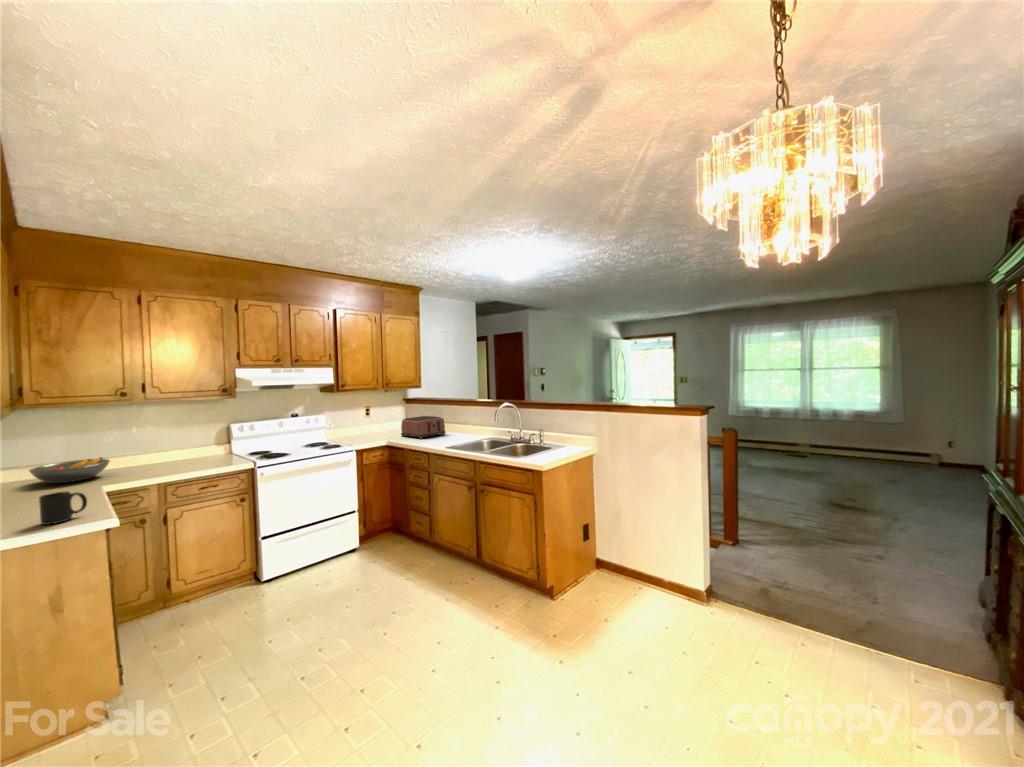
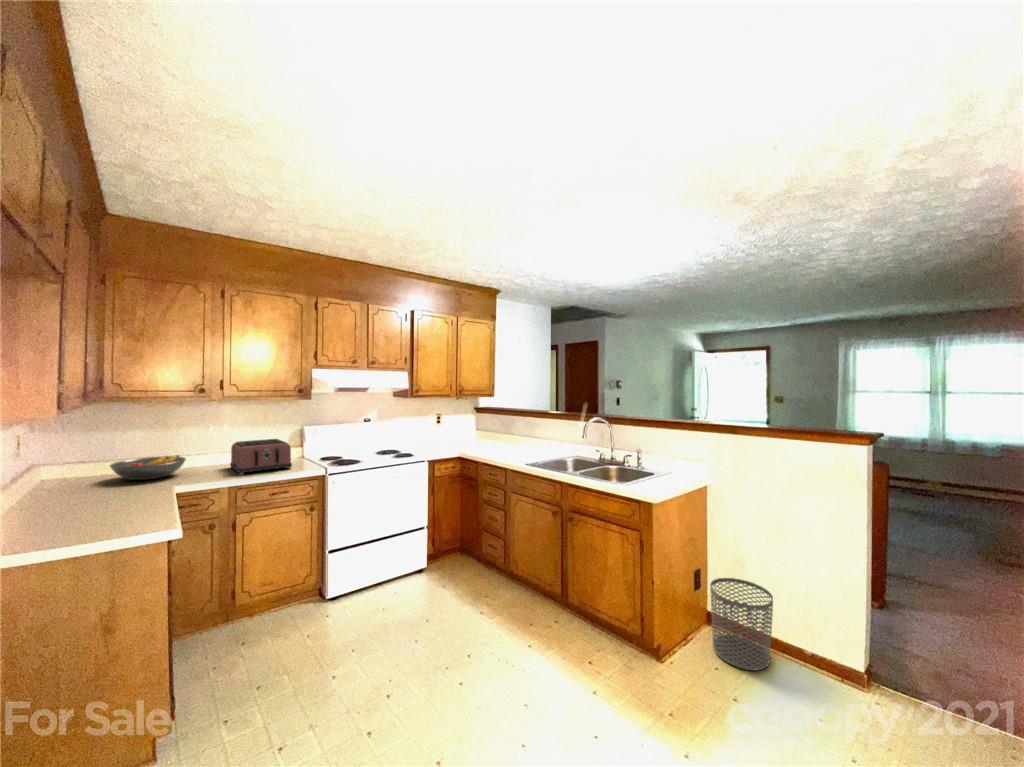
toaster: present [401,416,446,439] -> present [230,439,292,475]
mug: present [39,492,87,525] -> none [105,494,154,531]
waste bin: none [593,529,639,597] -> present [710,578,773,670]

